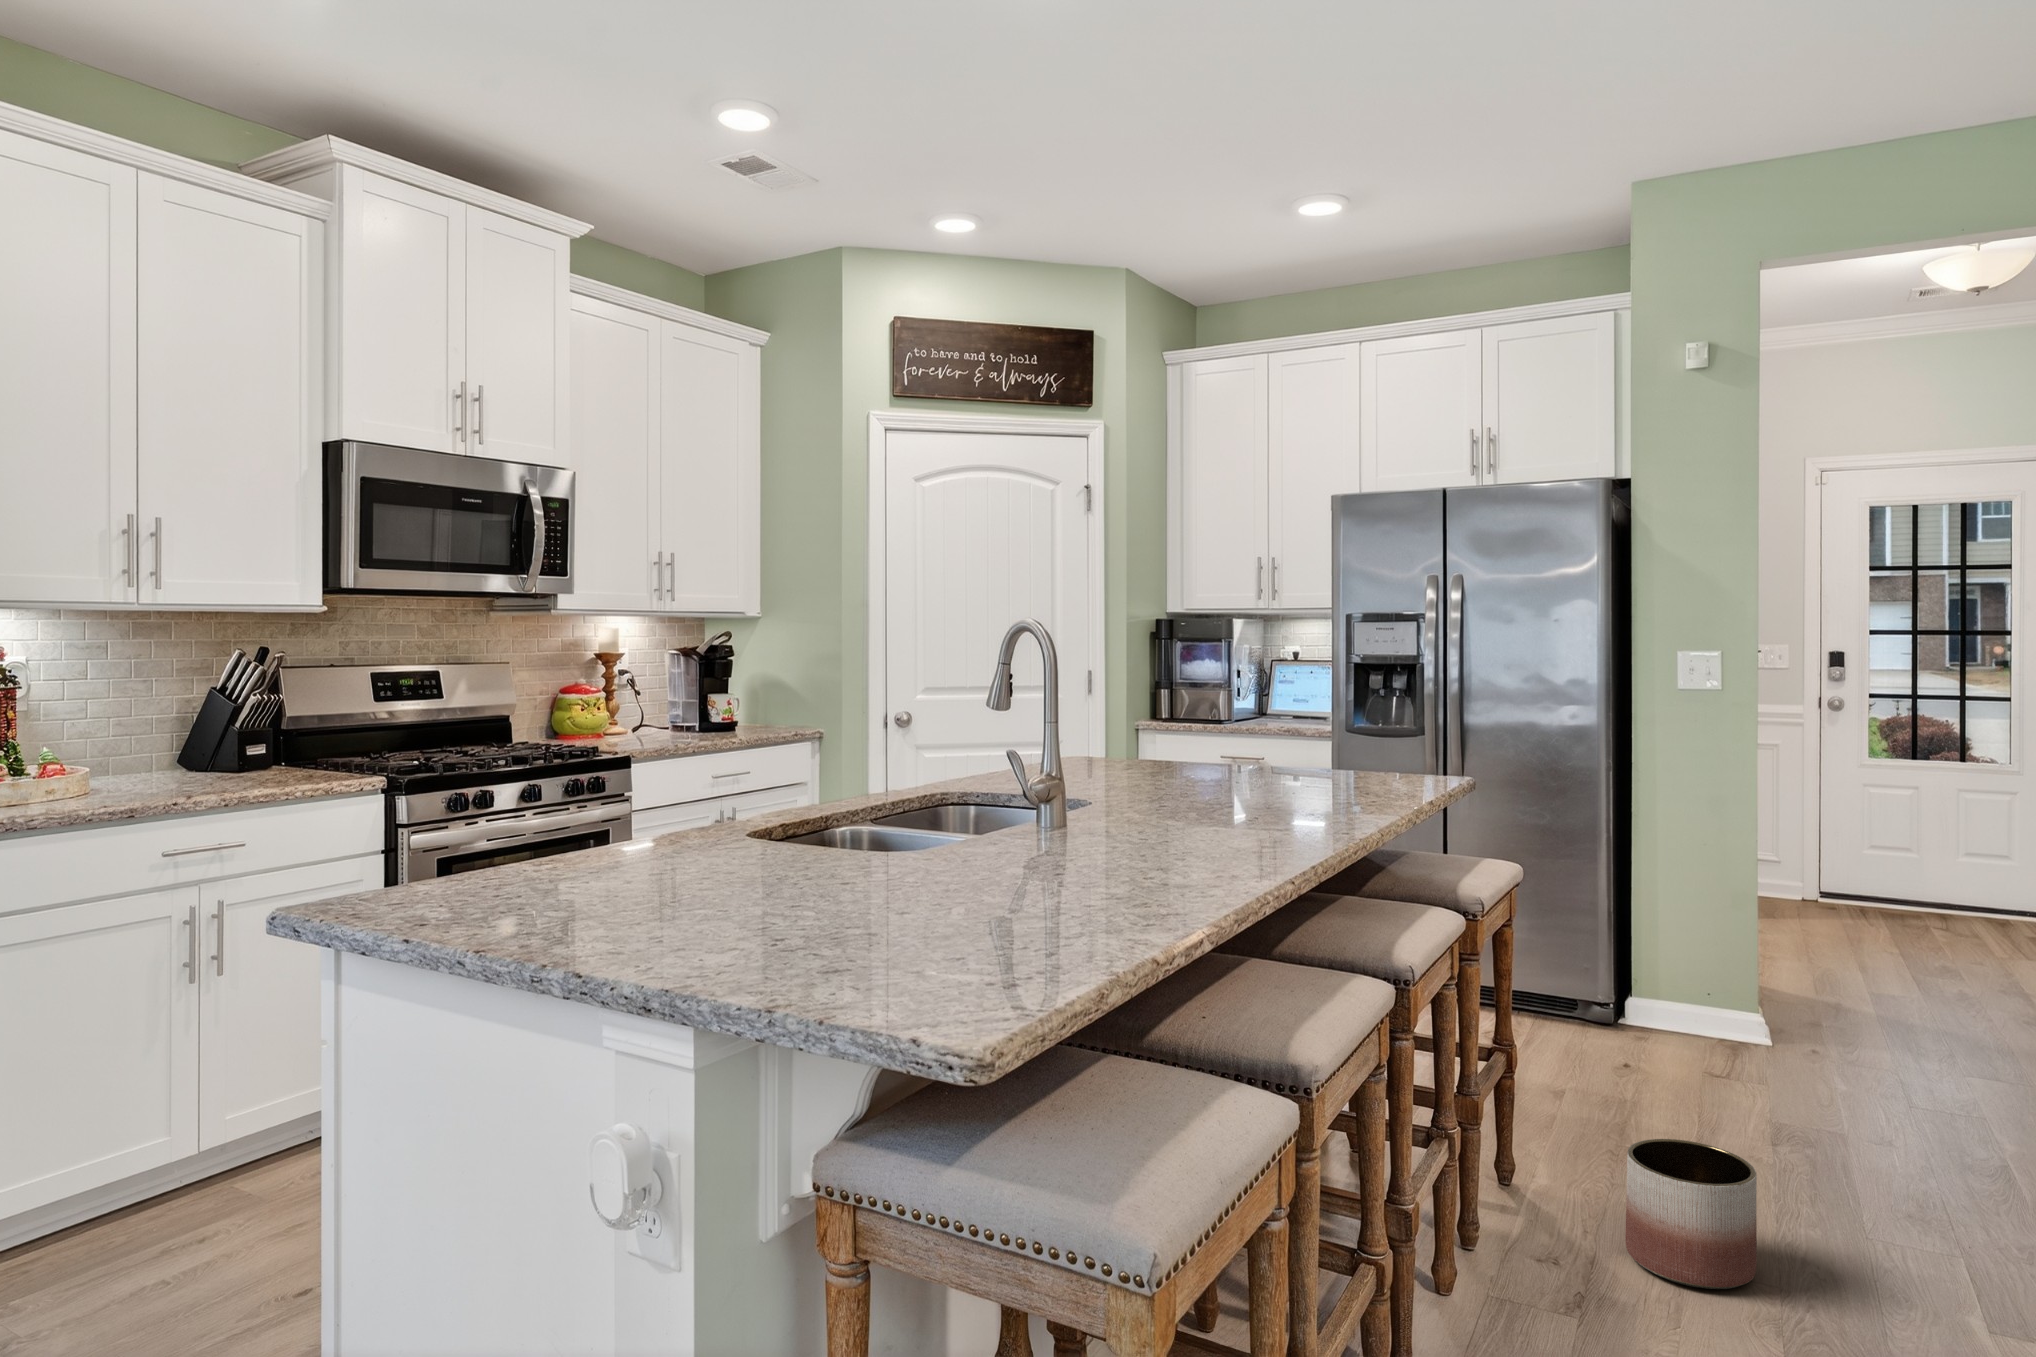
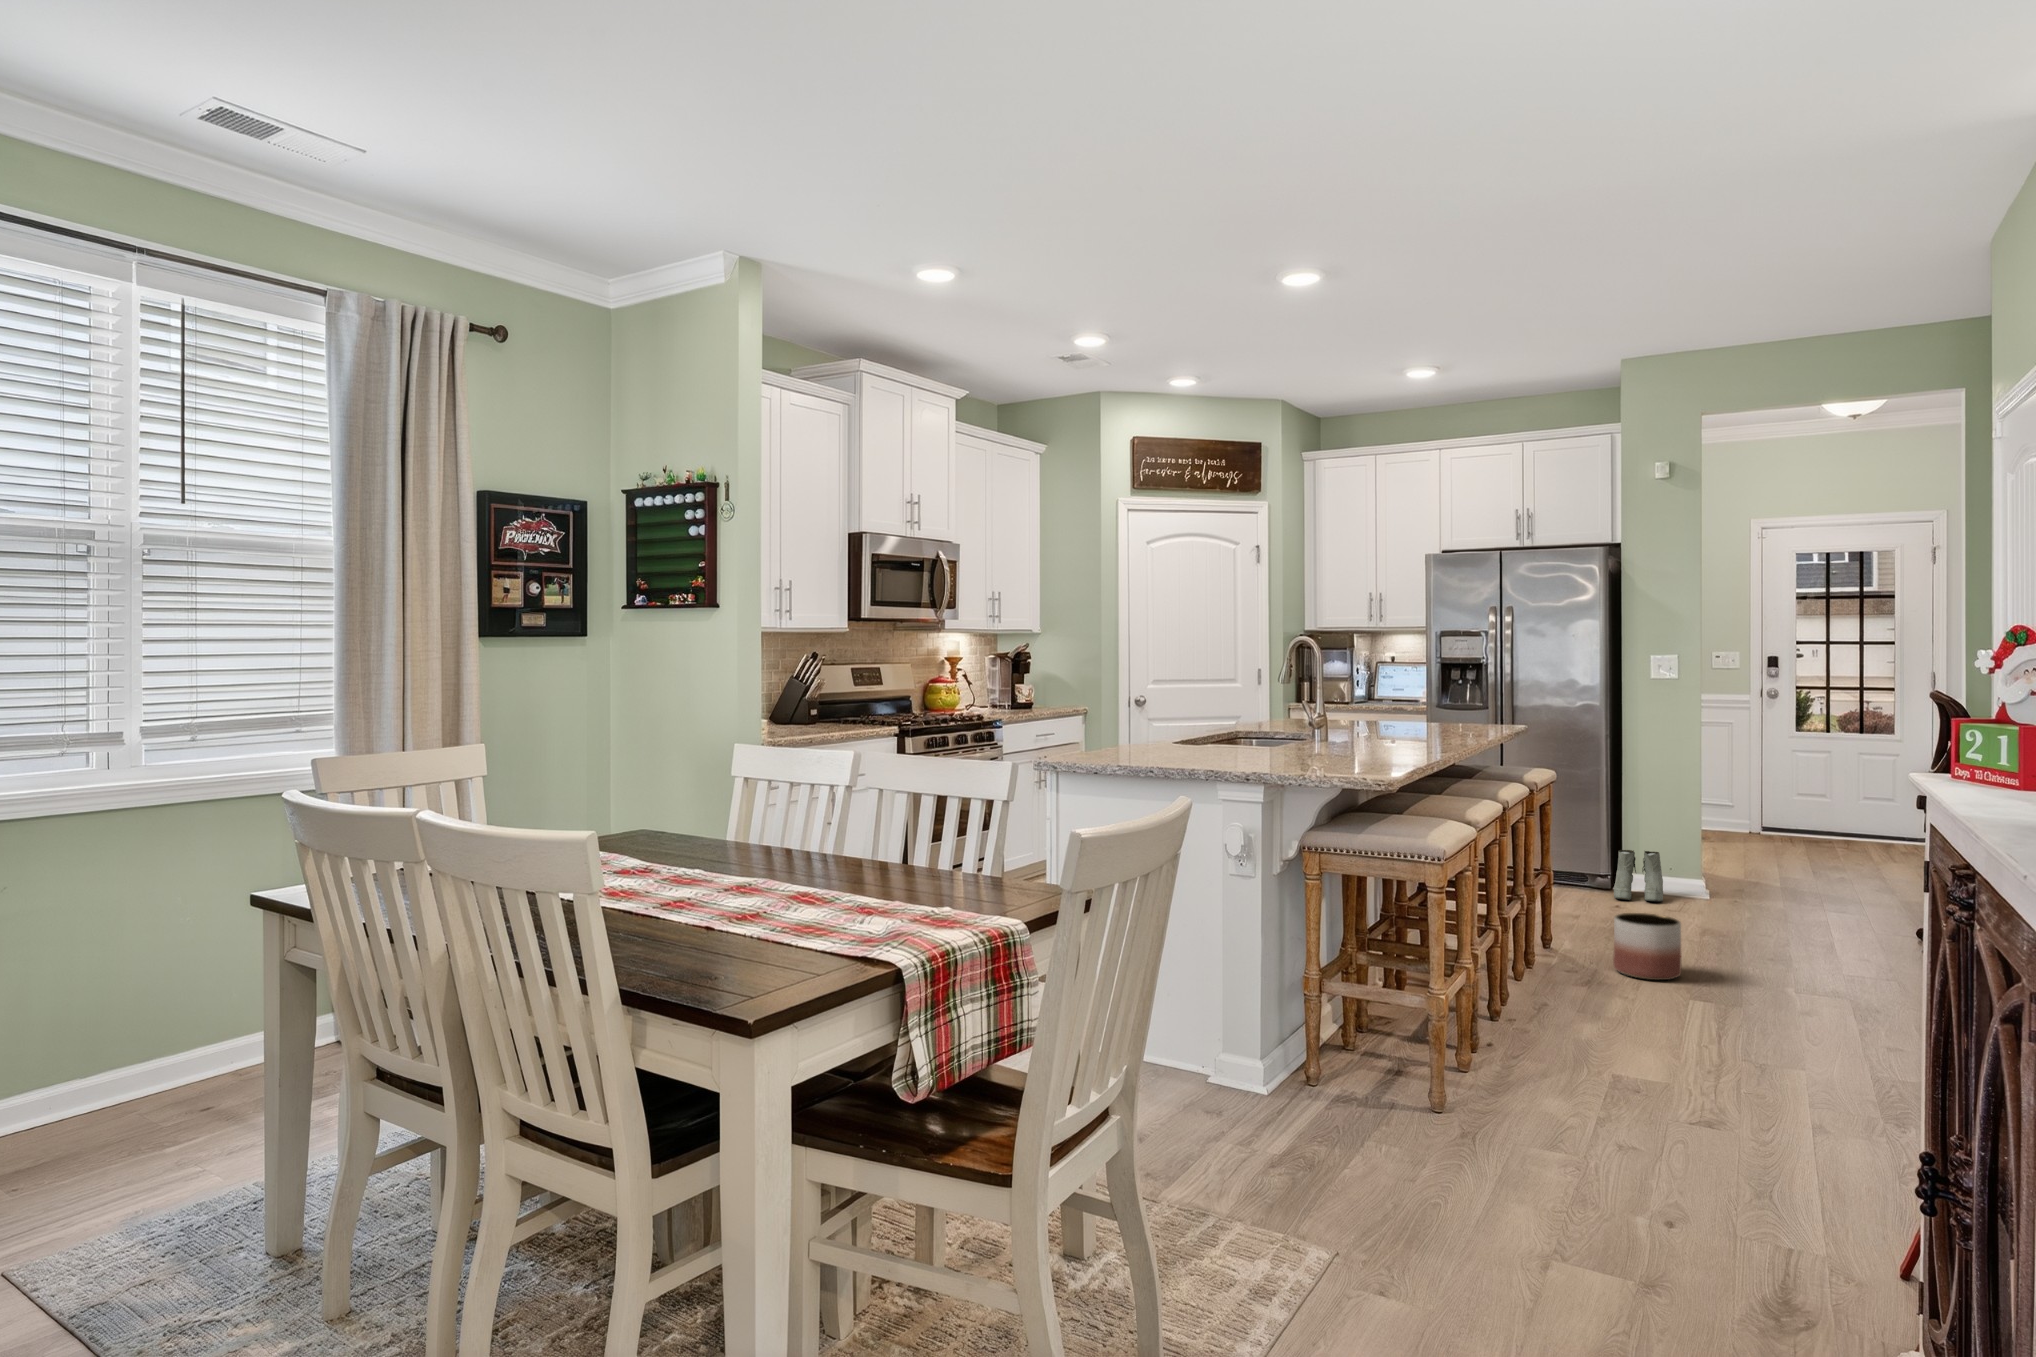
boots: none [1617,961,1696,1051] -> present [1614,850,1663,902]

